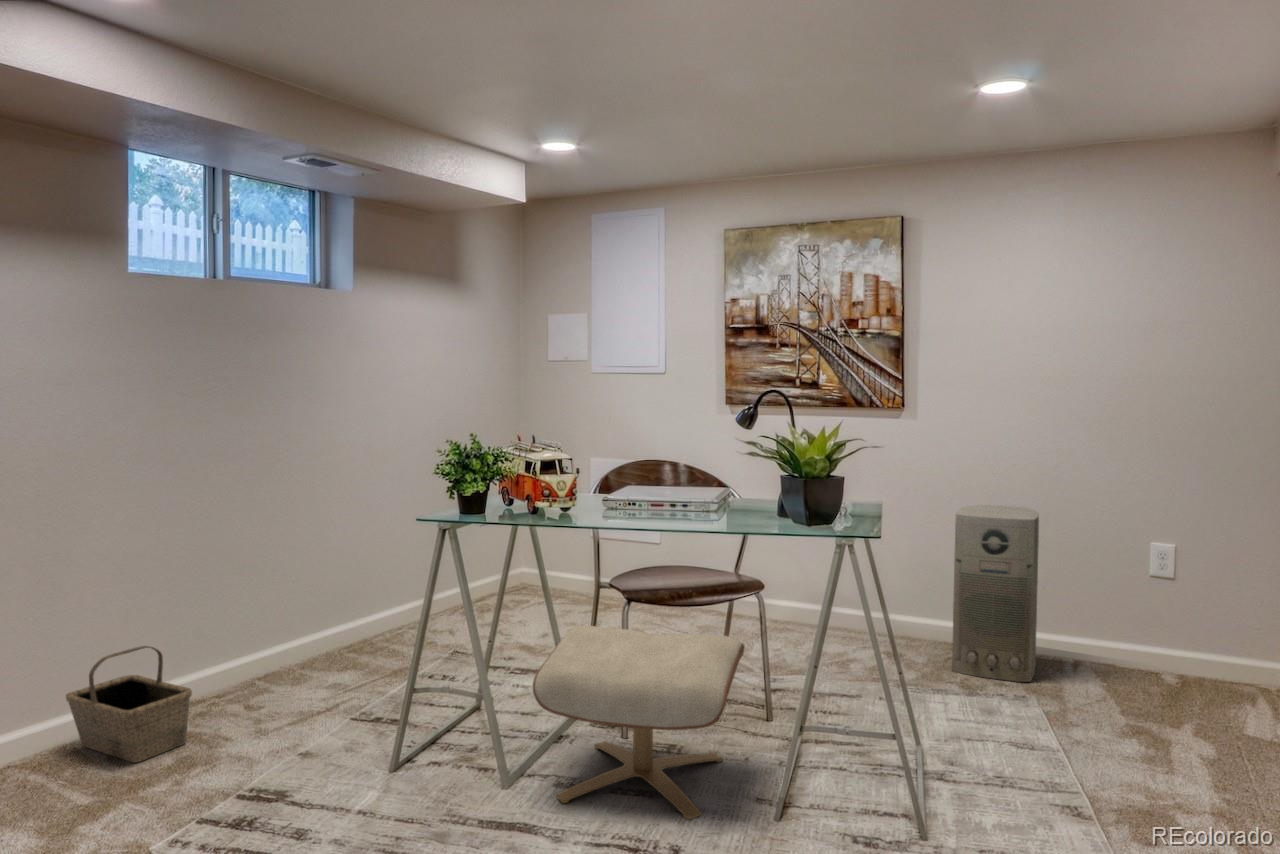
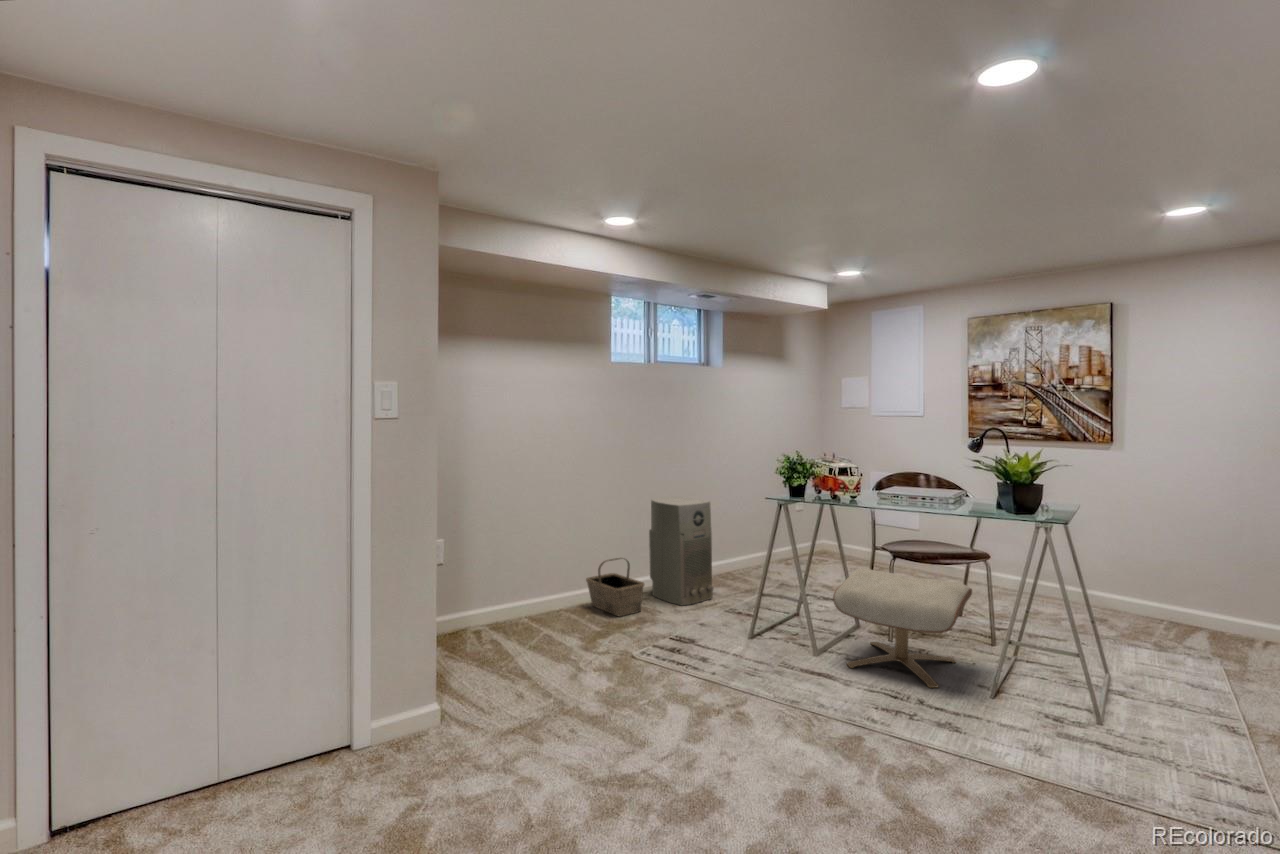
air purifier: present [952,505,1039,682] -> present [649,497,713,606]

